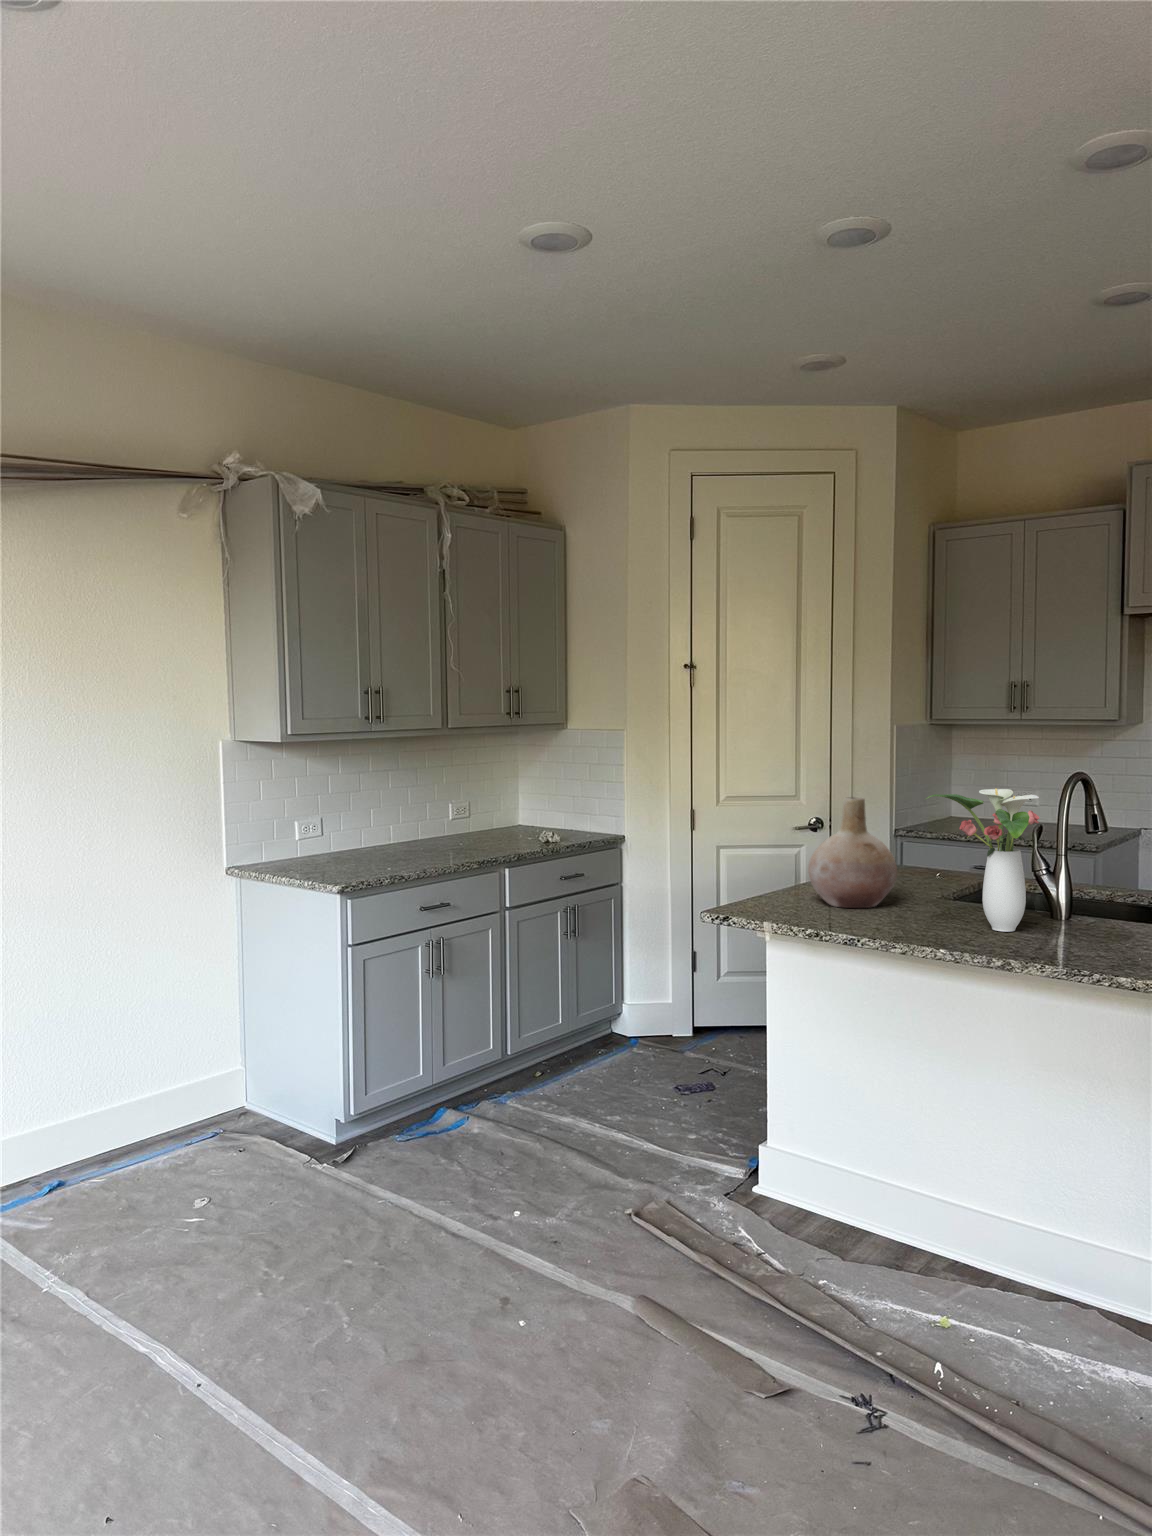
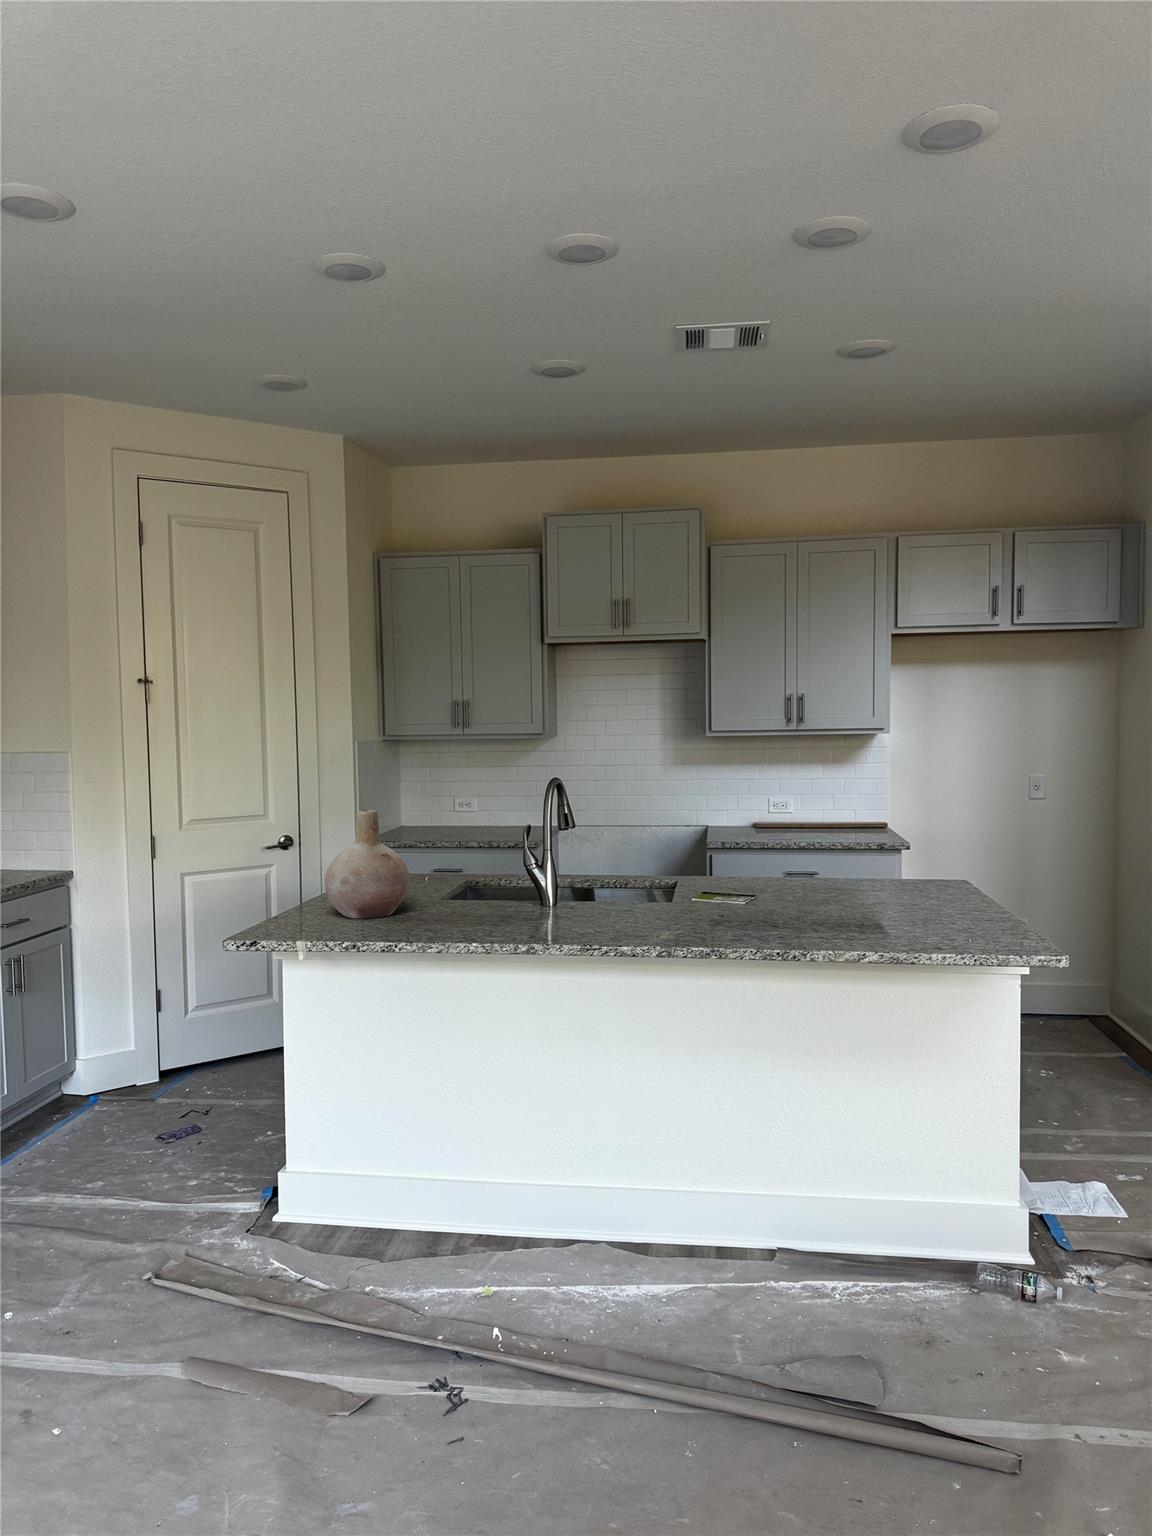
flower arrangement: present [928,788,1039,932] -> none [443,794,543,924]

